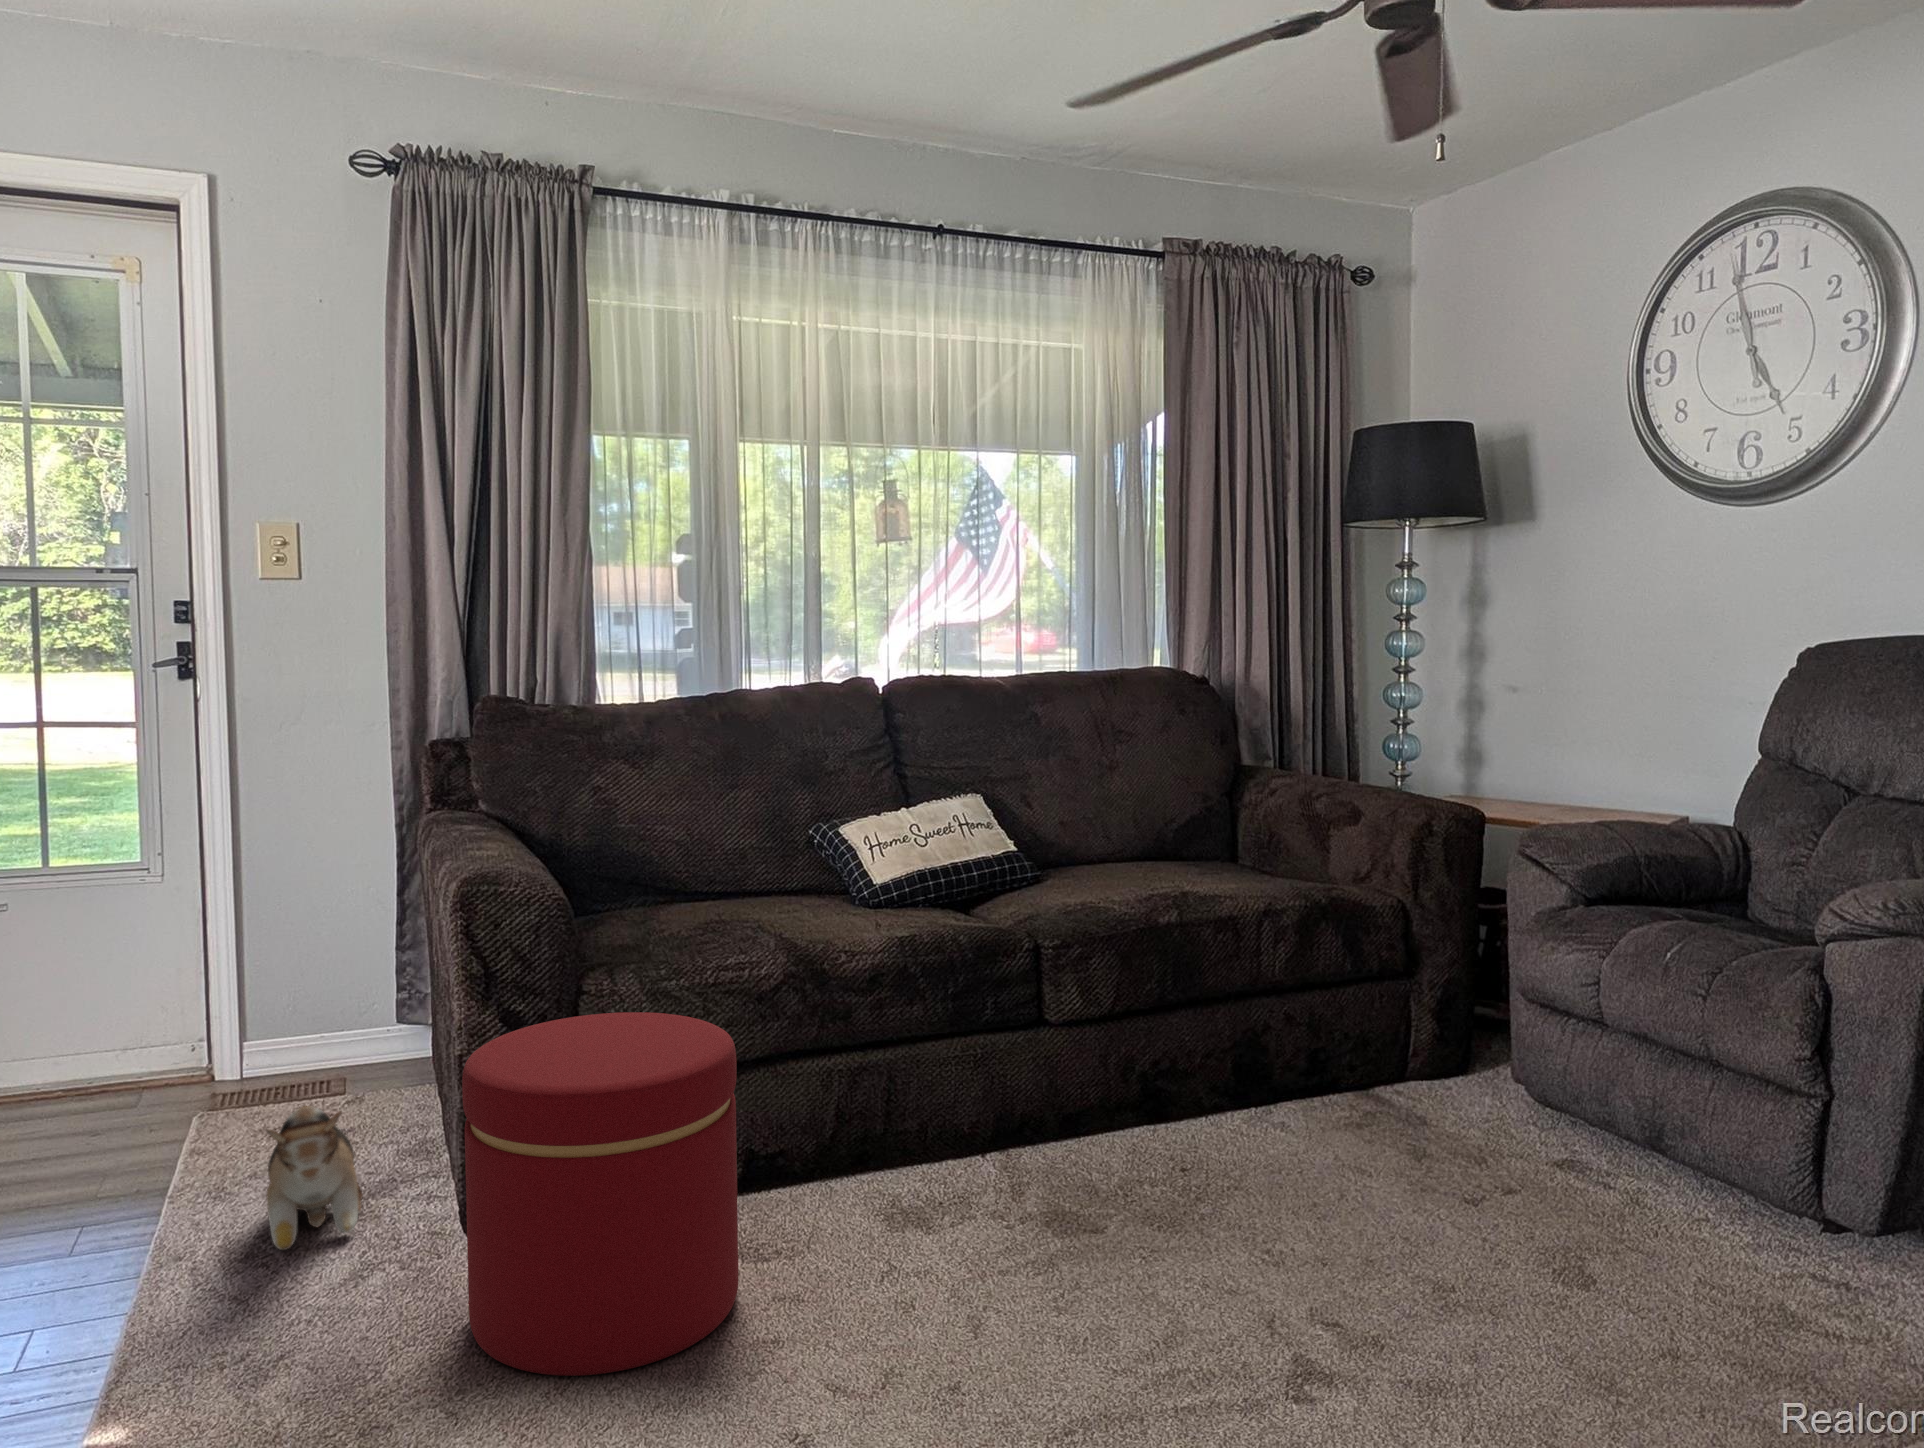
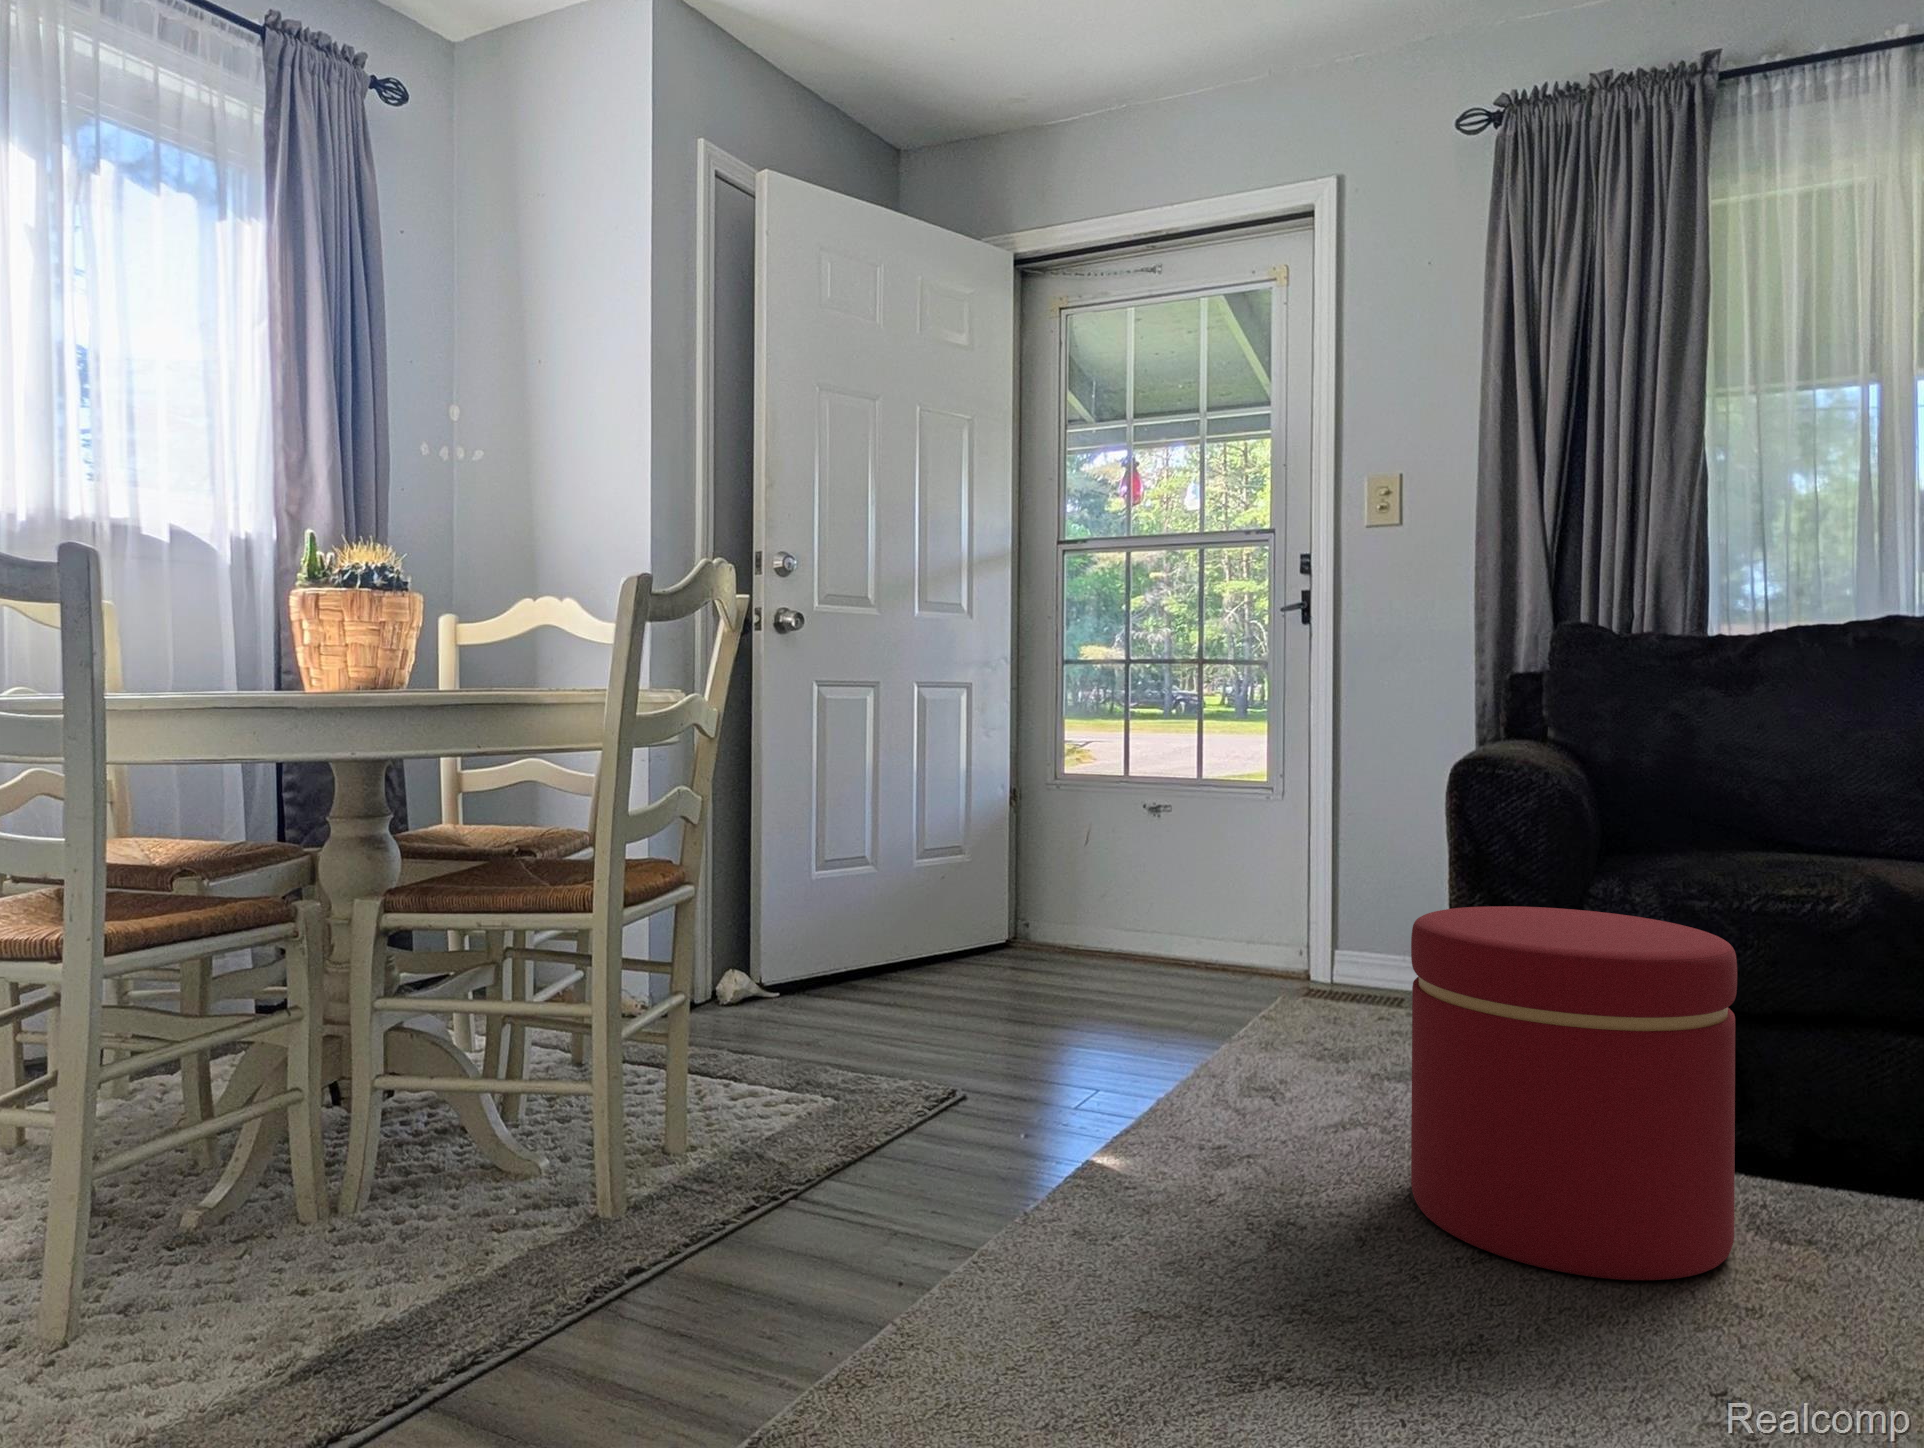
plush toy: present [266,1106,362,1250] -> none [1276,959,1378,1093]

